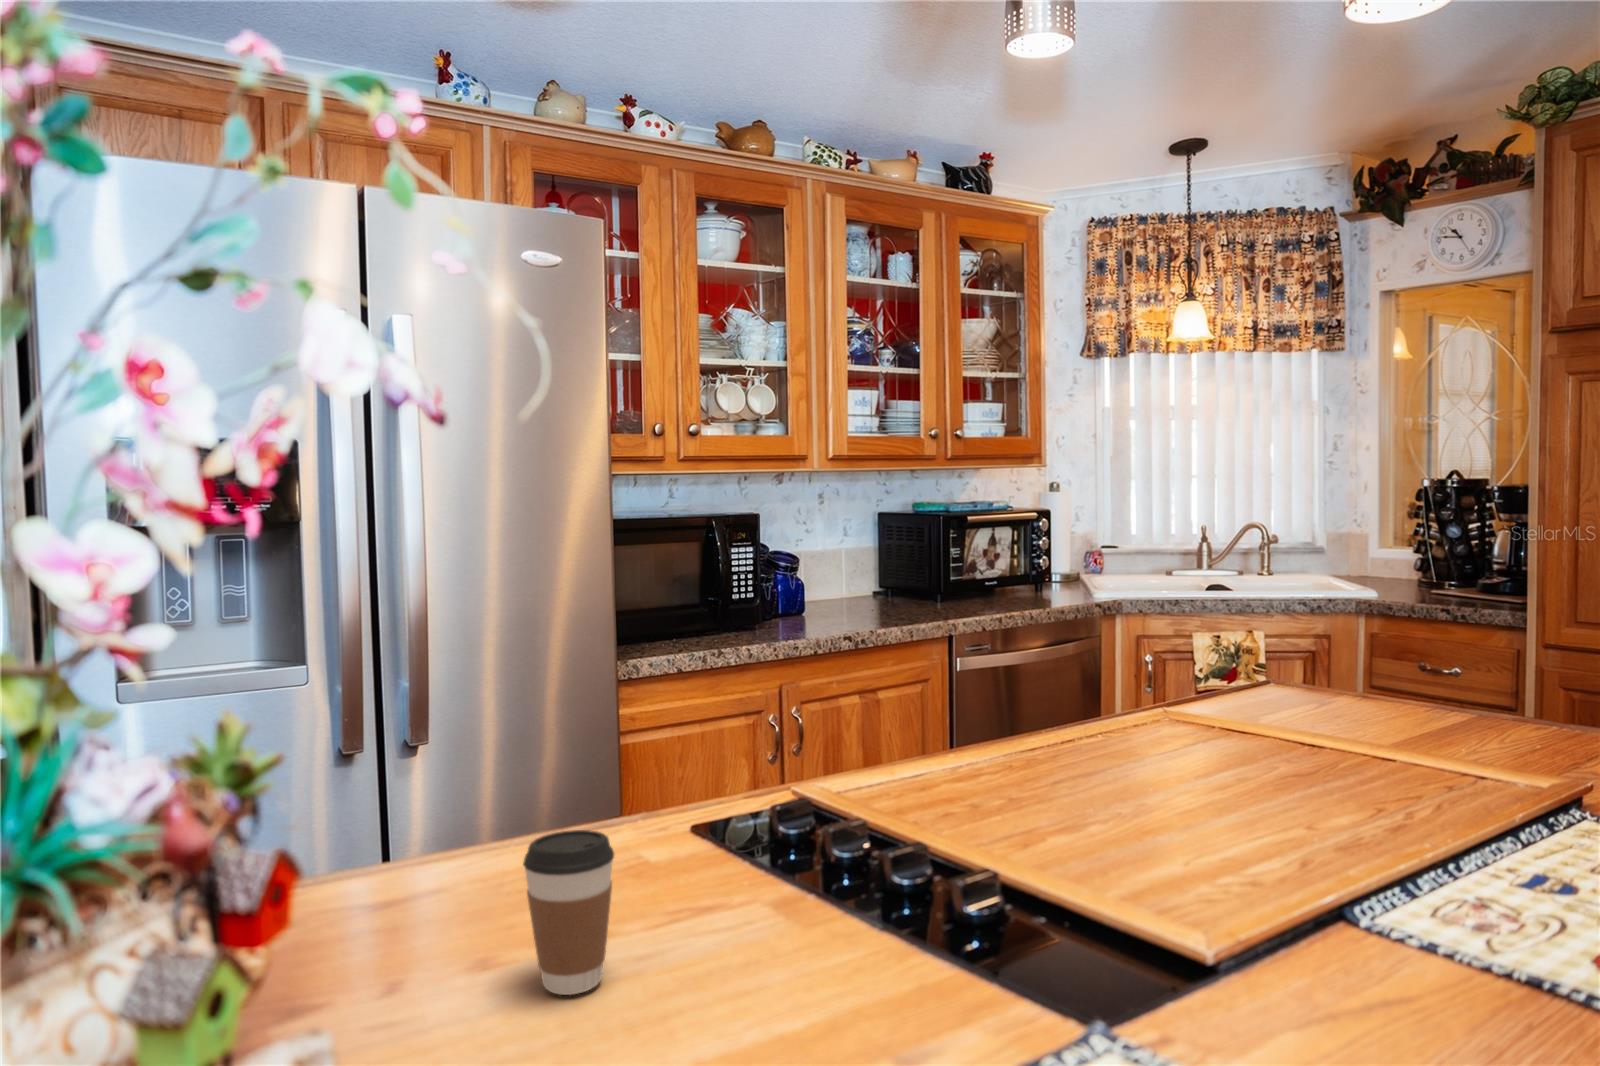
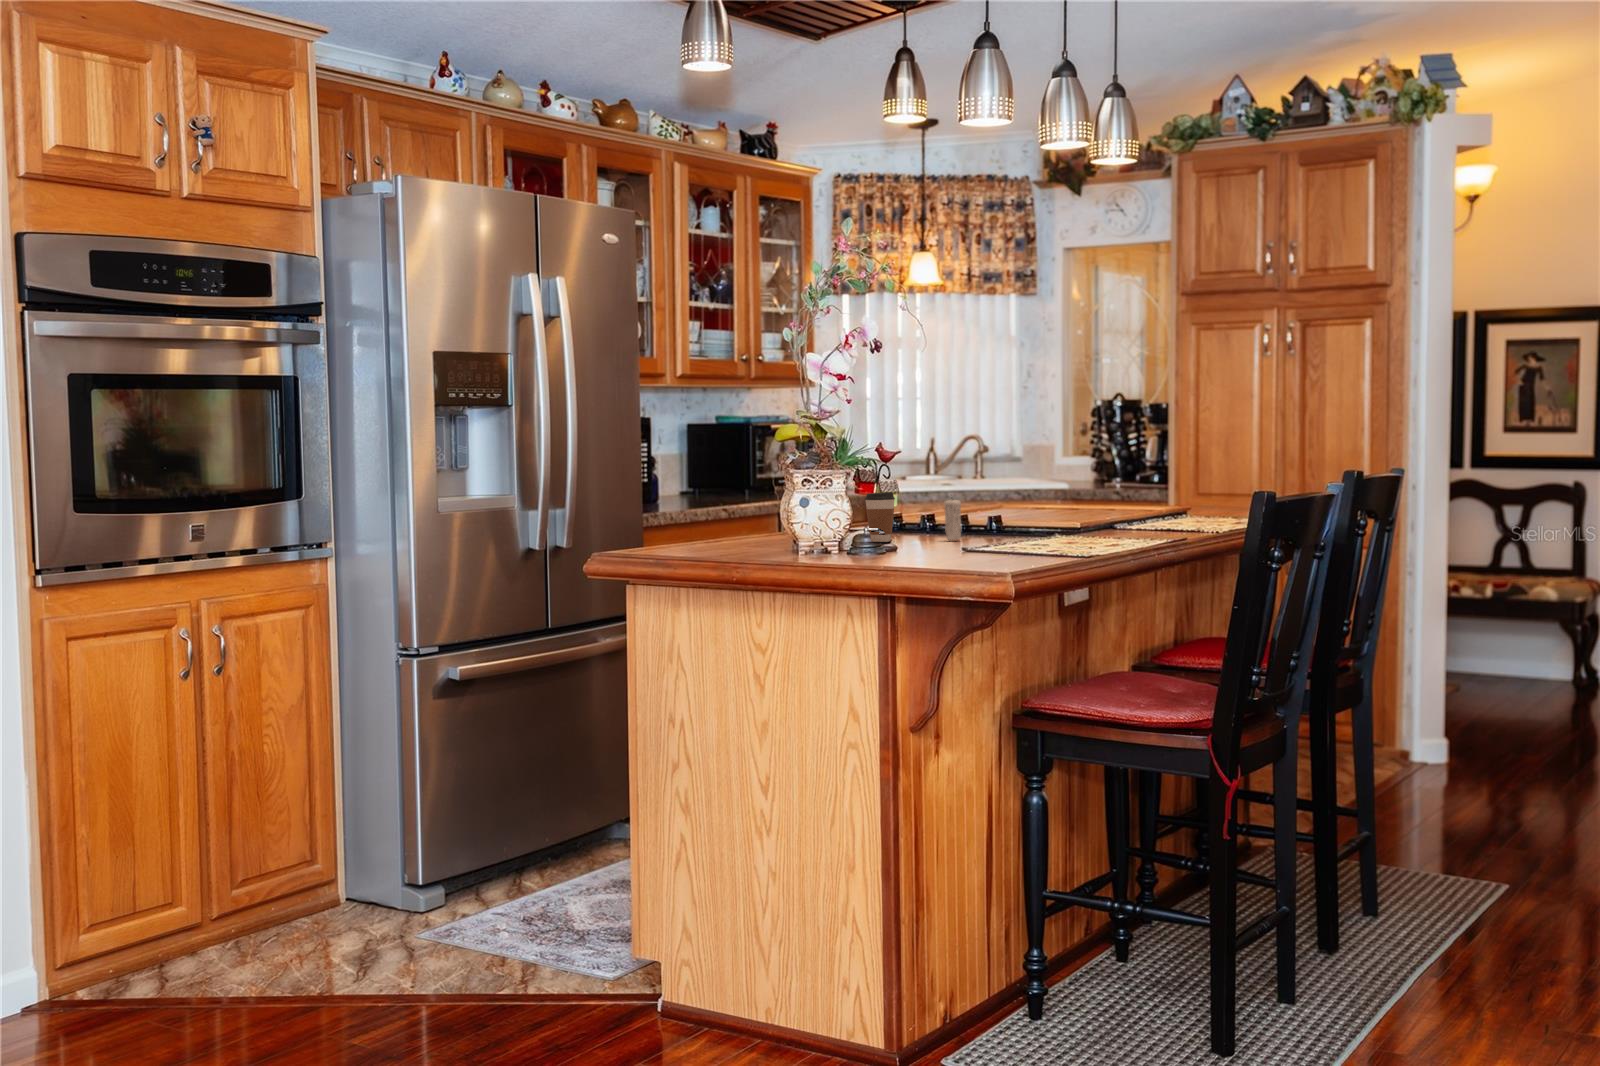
candle: none [756,855,814,1017] -> present [944,499,961,540]

